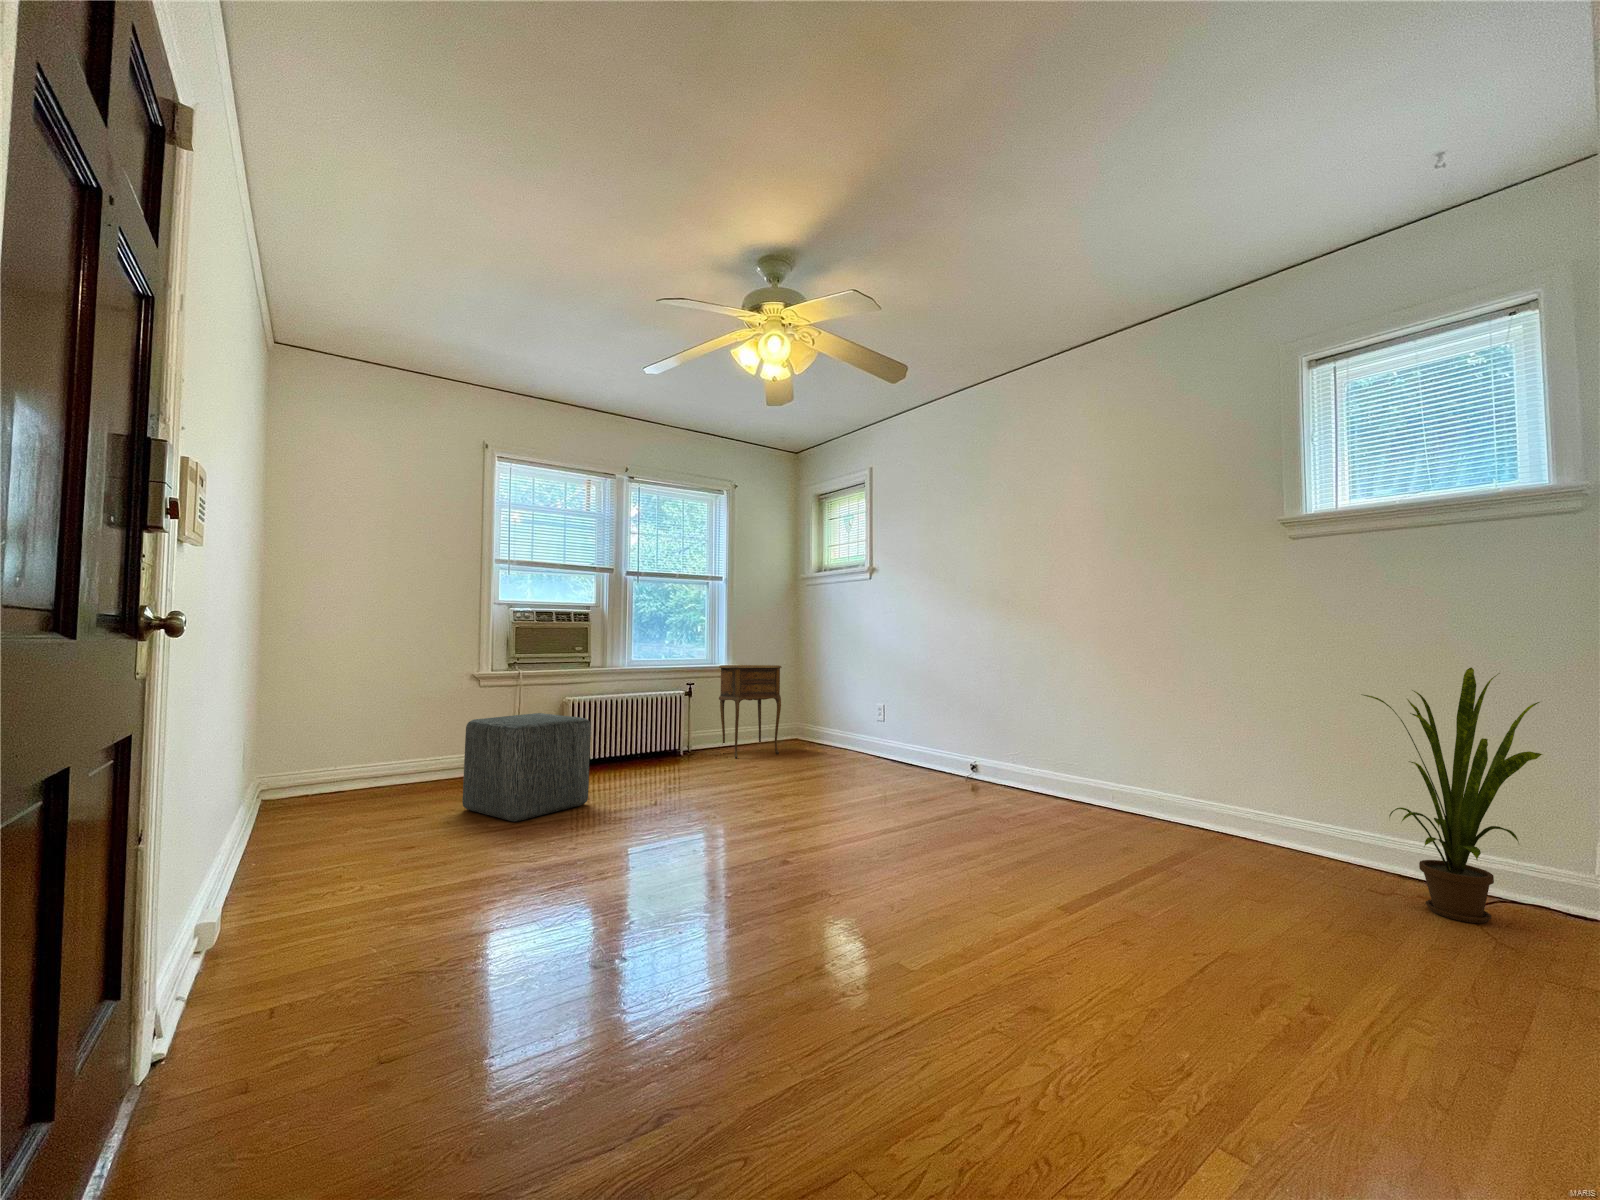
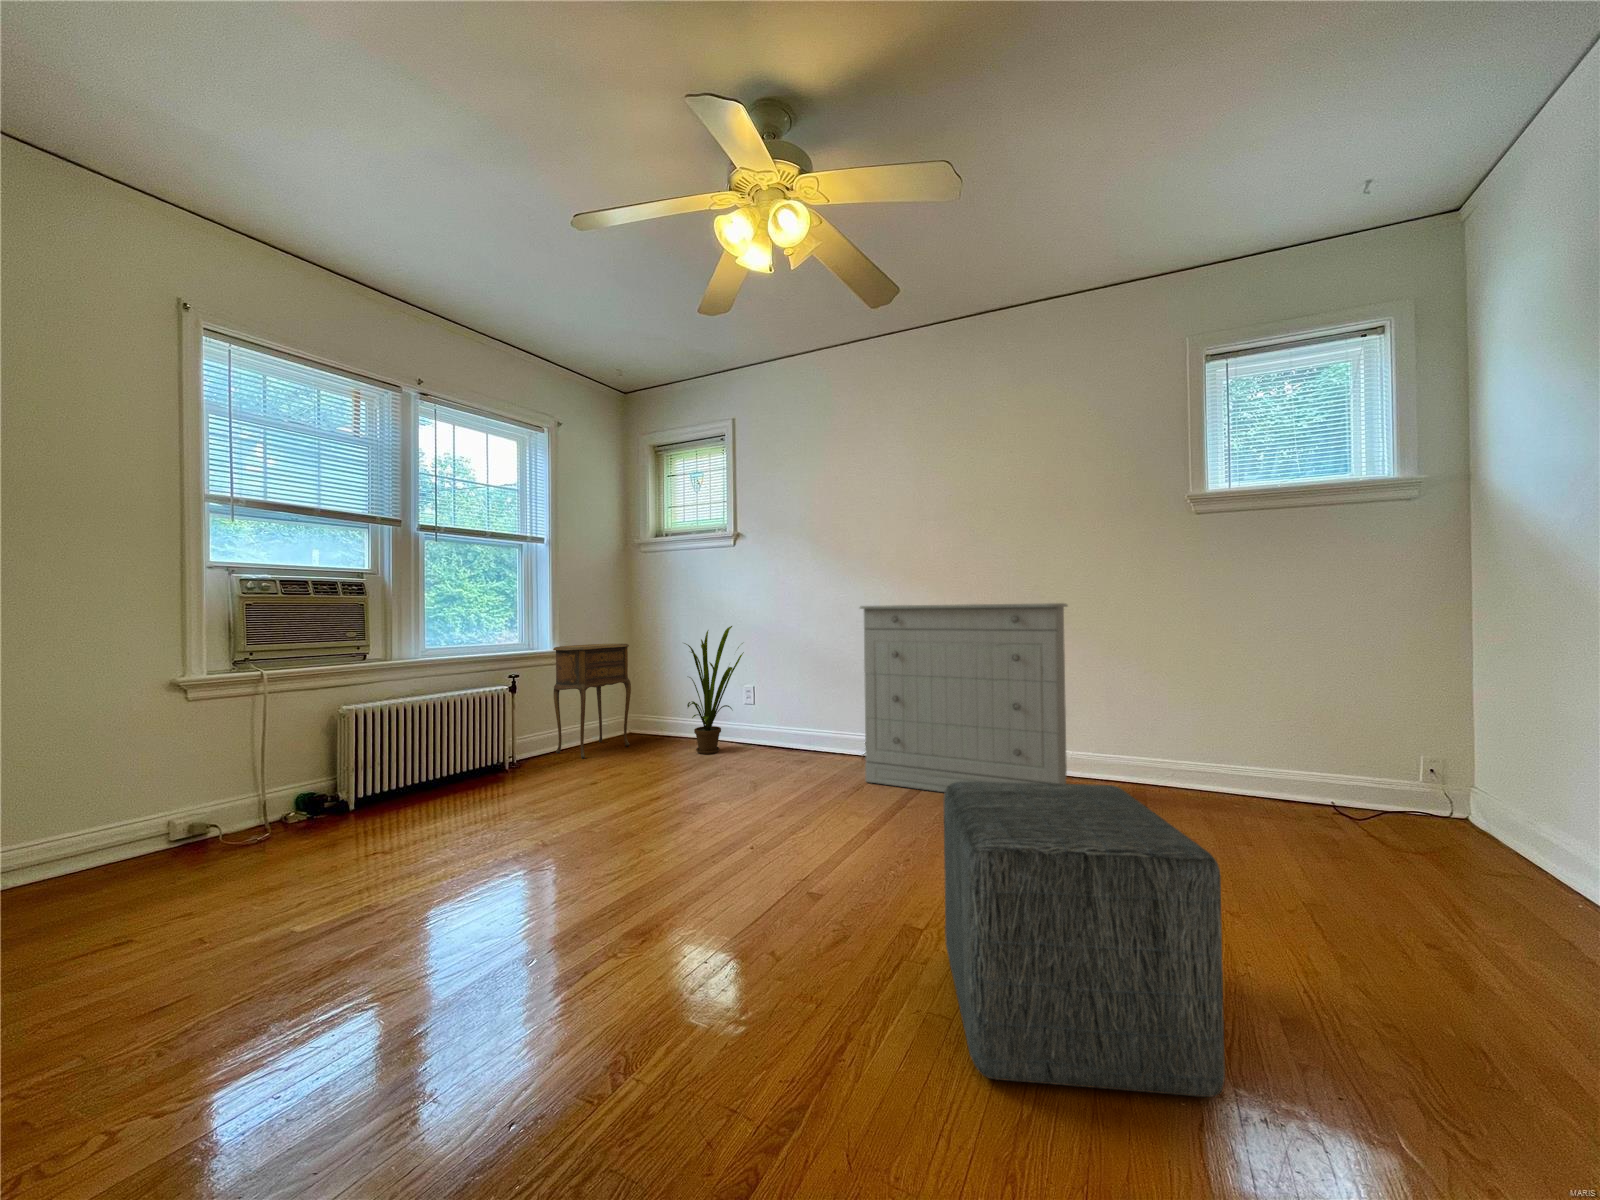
dresser: none [938,634,1159,843] -> present [860,603,1068,792]
house plant: present [1364,667,1542,923] -> present [684,626,744,754]
ottoman: present [462,713,591,822] -> present [943,781,1225,1097]

